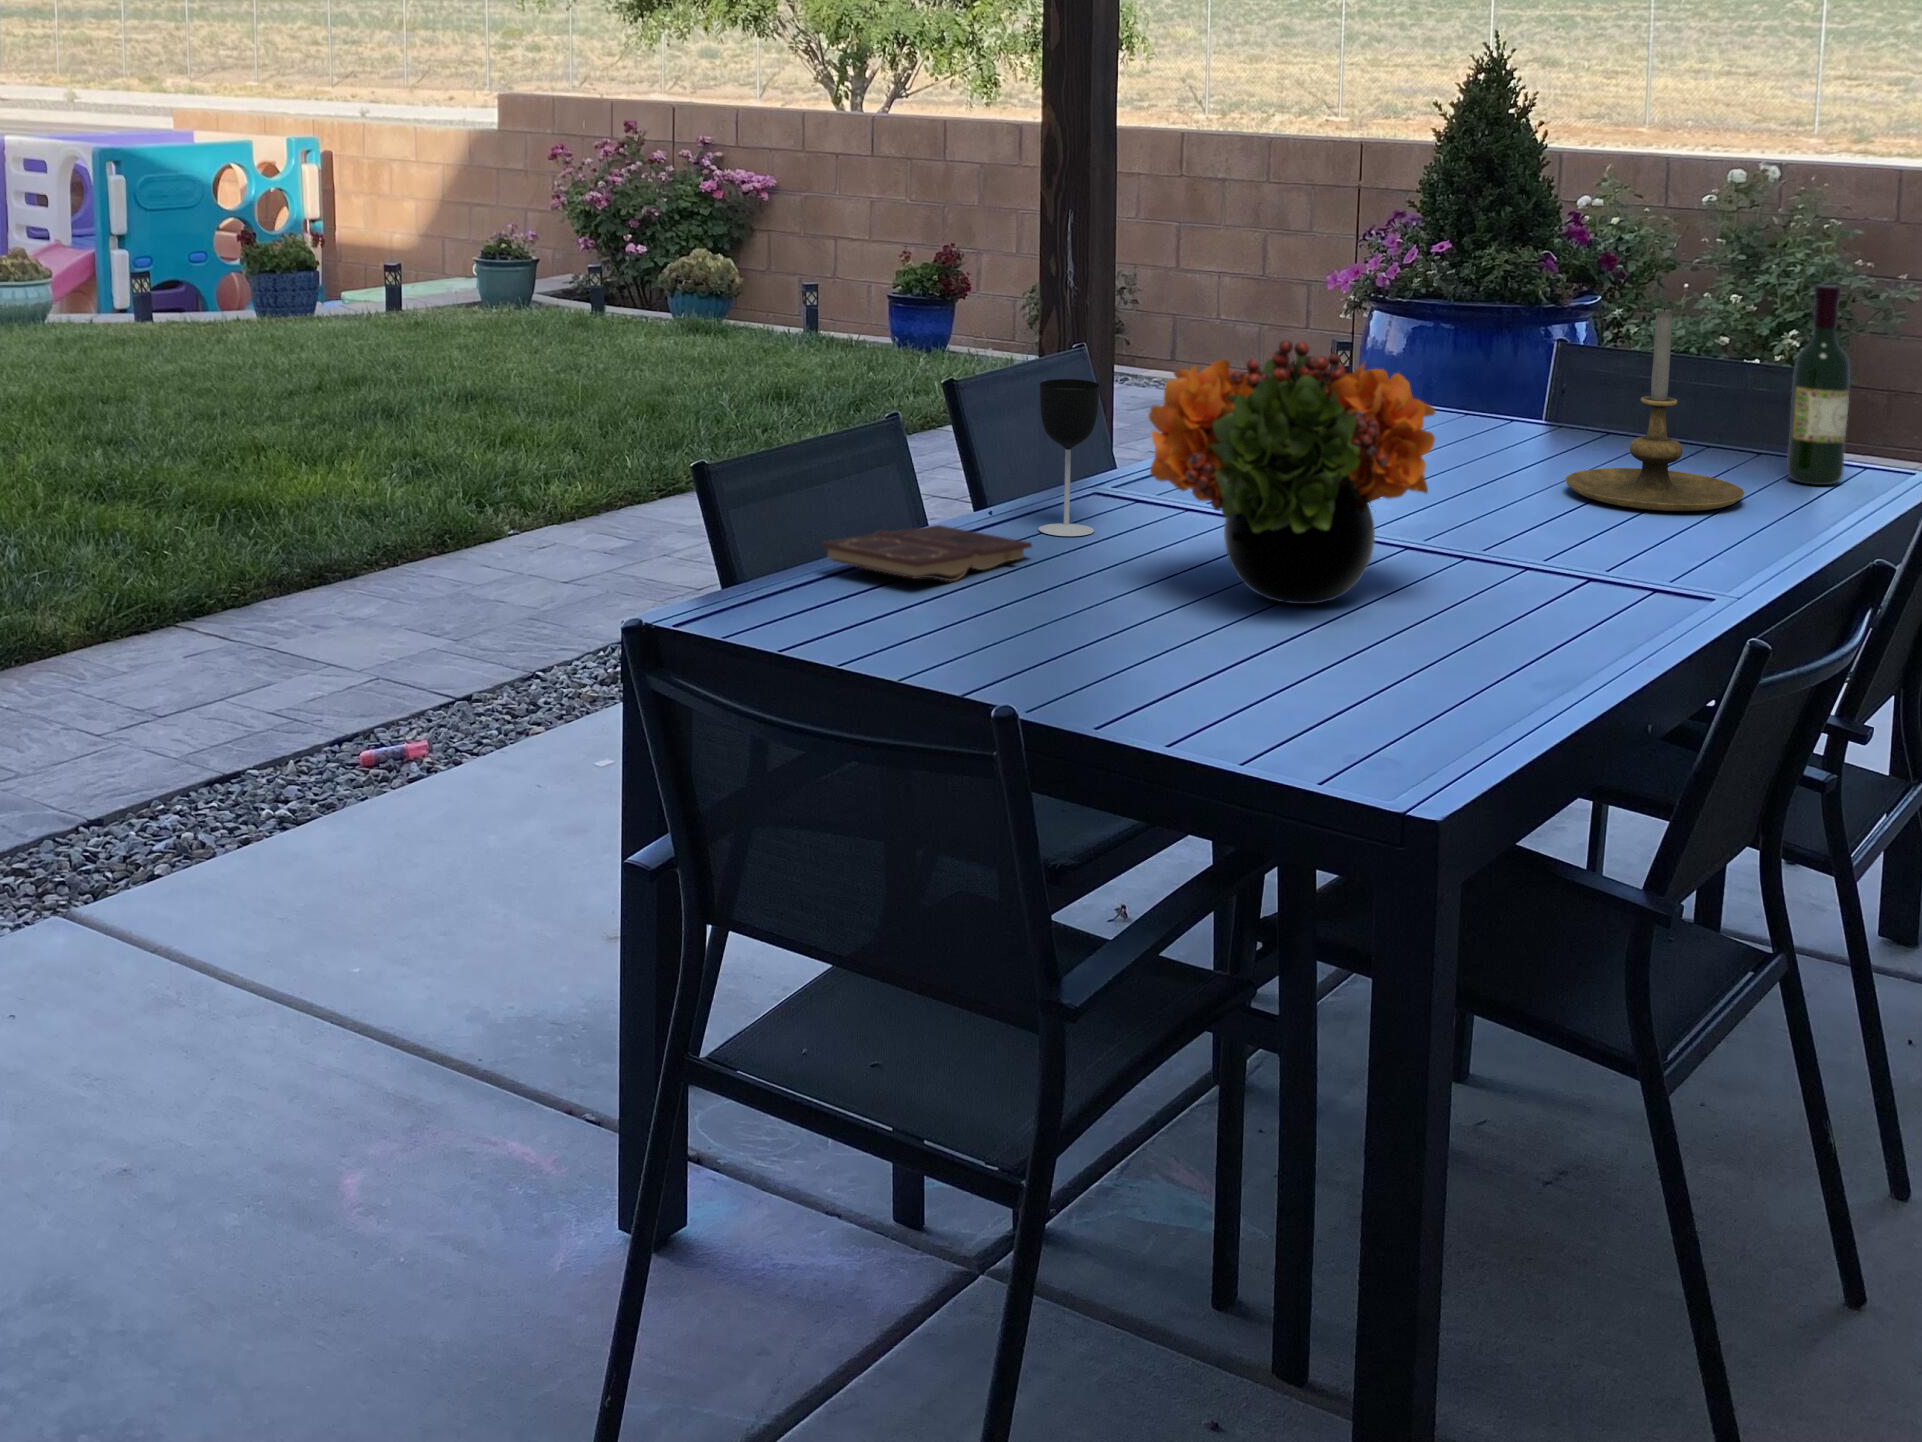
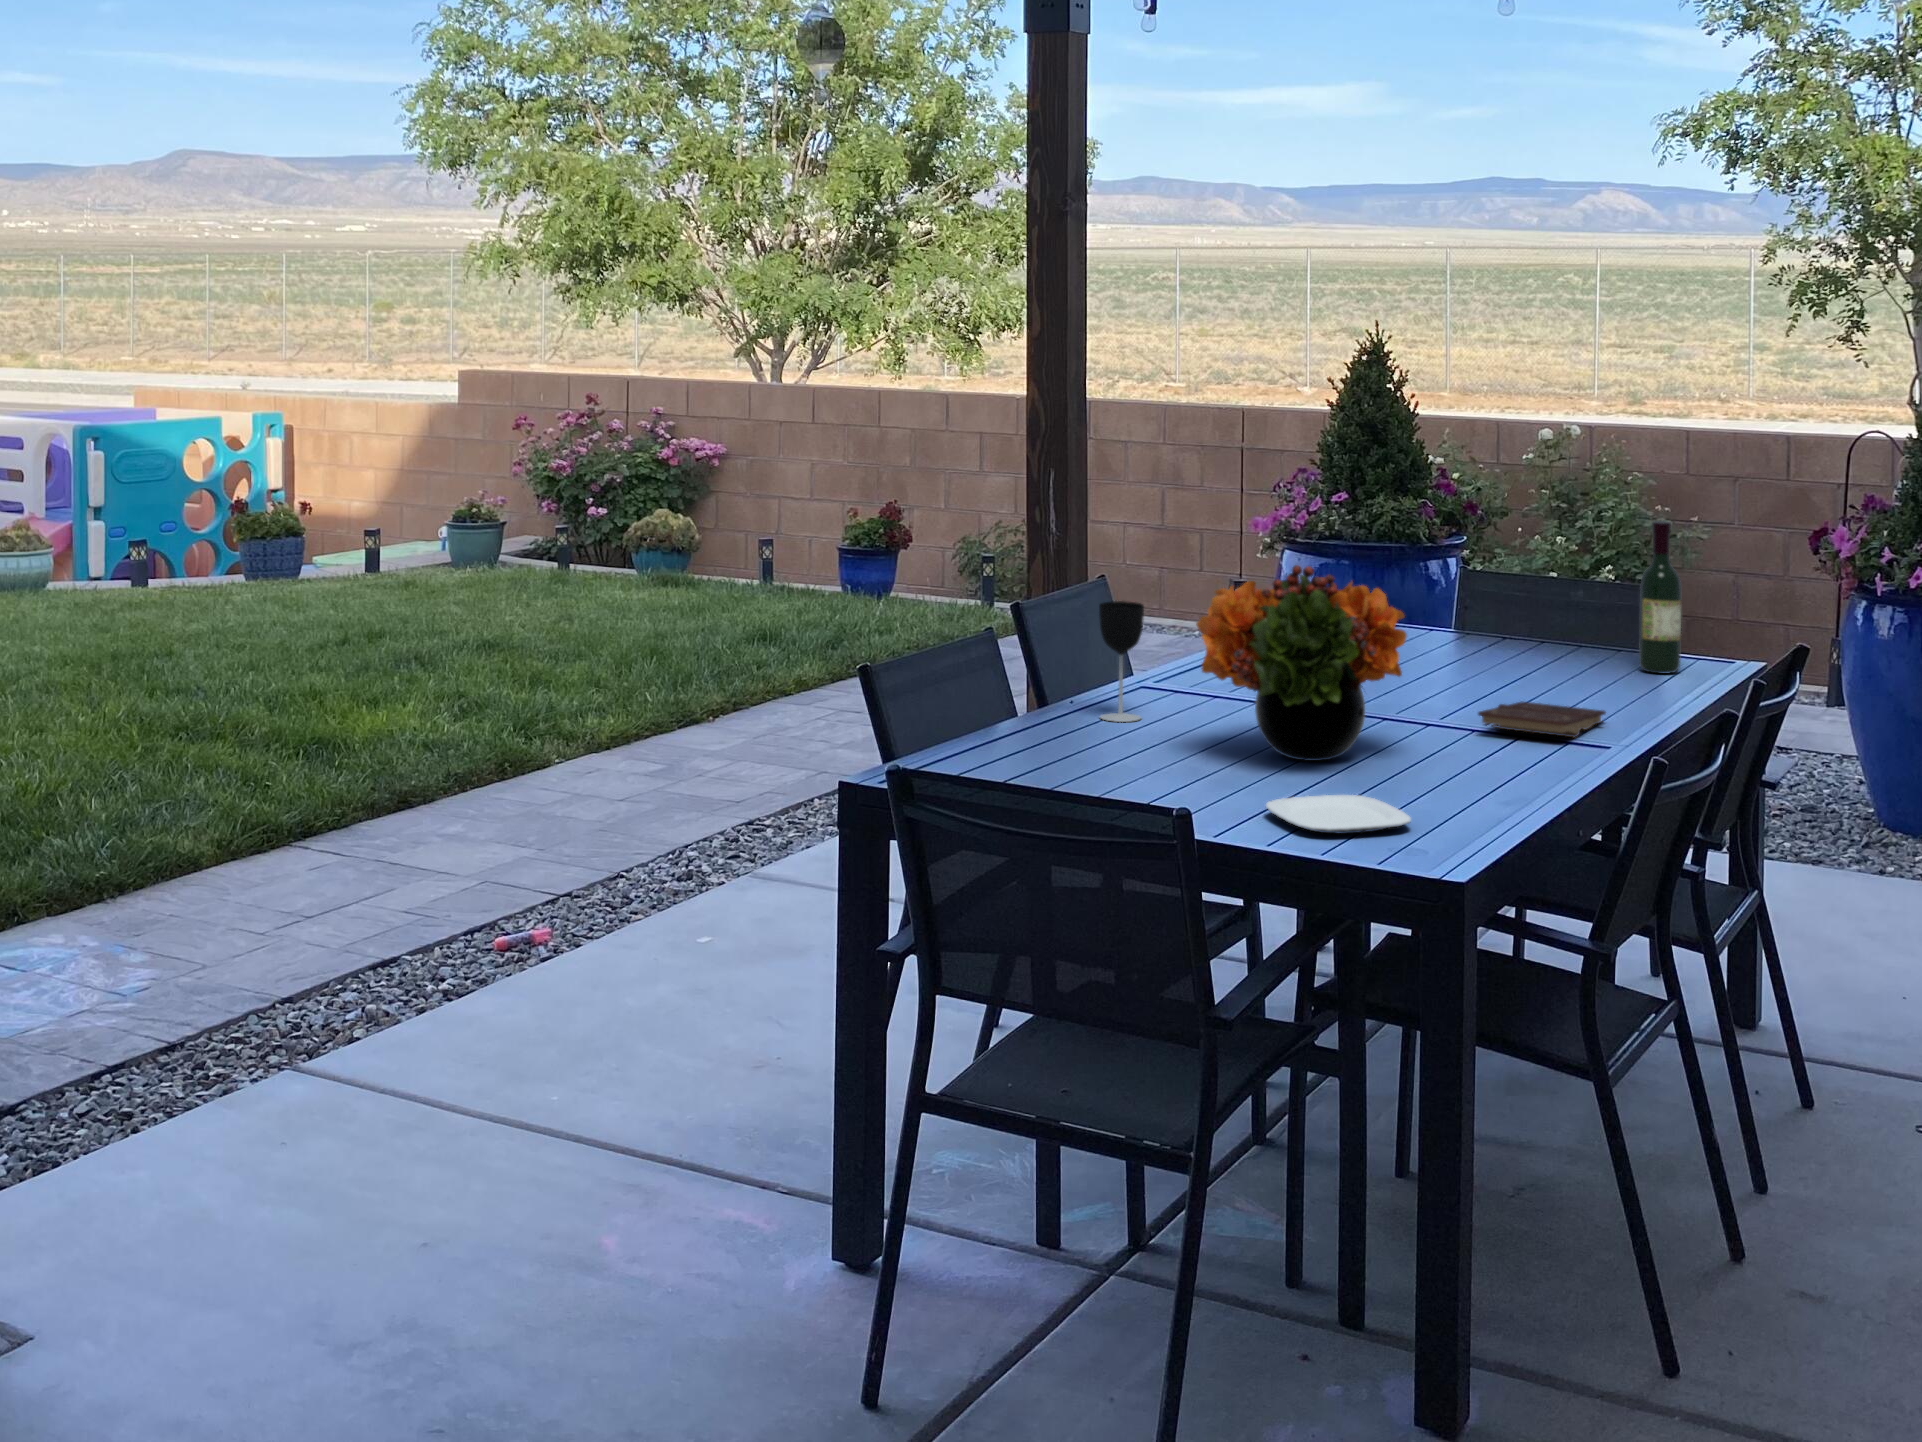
candle holder: present [1565,308,1745,511] -> none [1480,540,1612,693]
book: present [821,525,1032,581] -> present [1478,702,1606,737]
plate: none [1199,663,1401,725] -> present [1266,795,1411,834]

